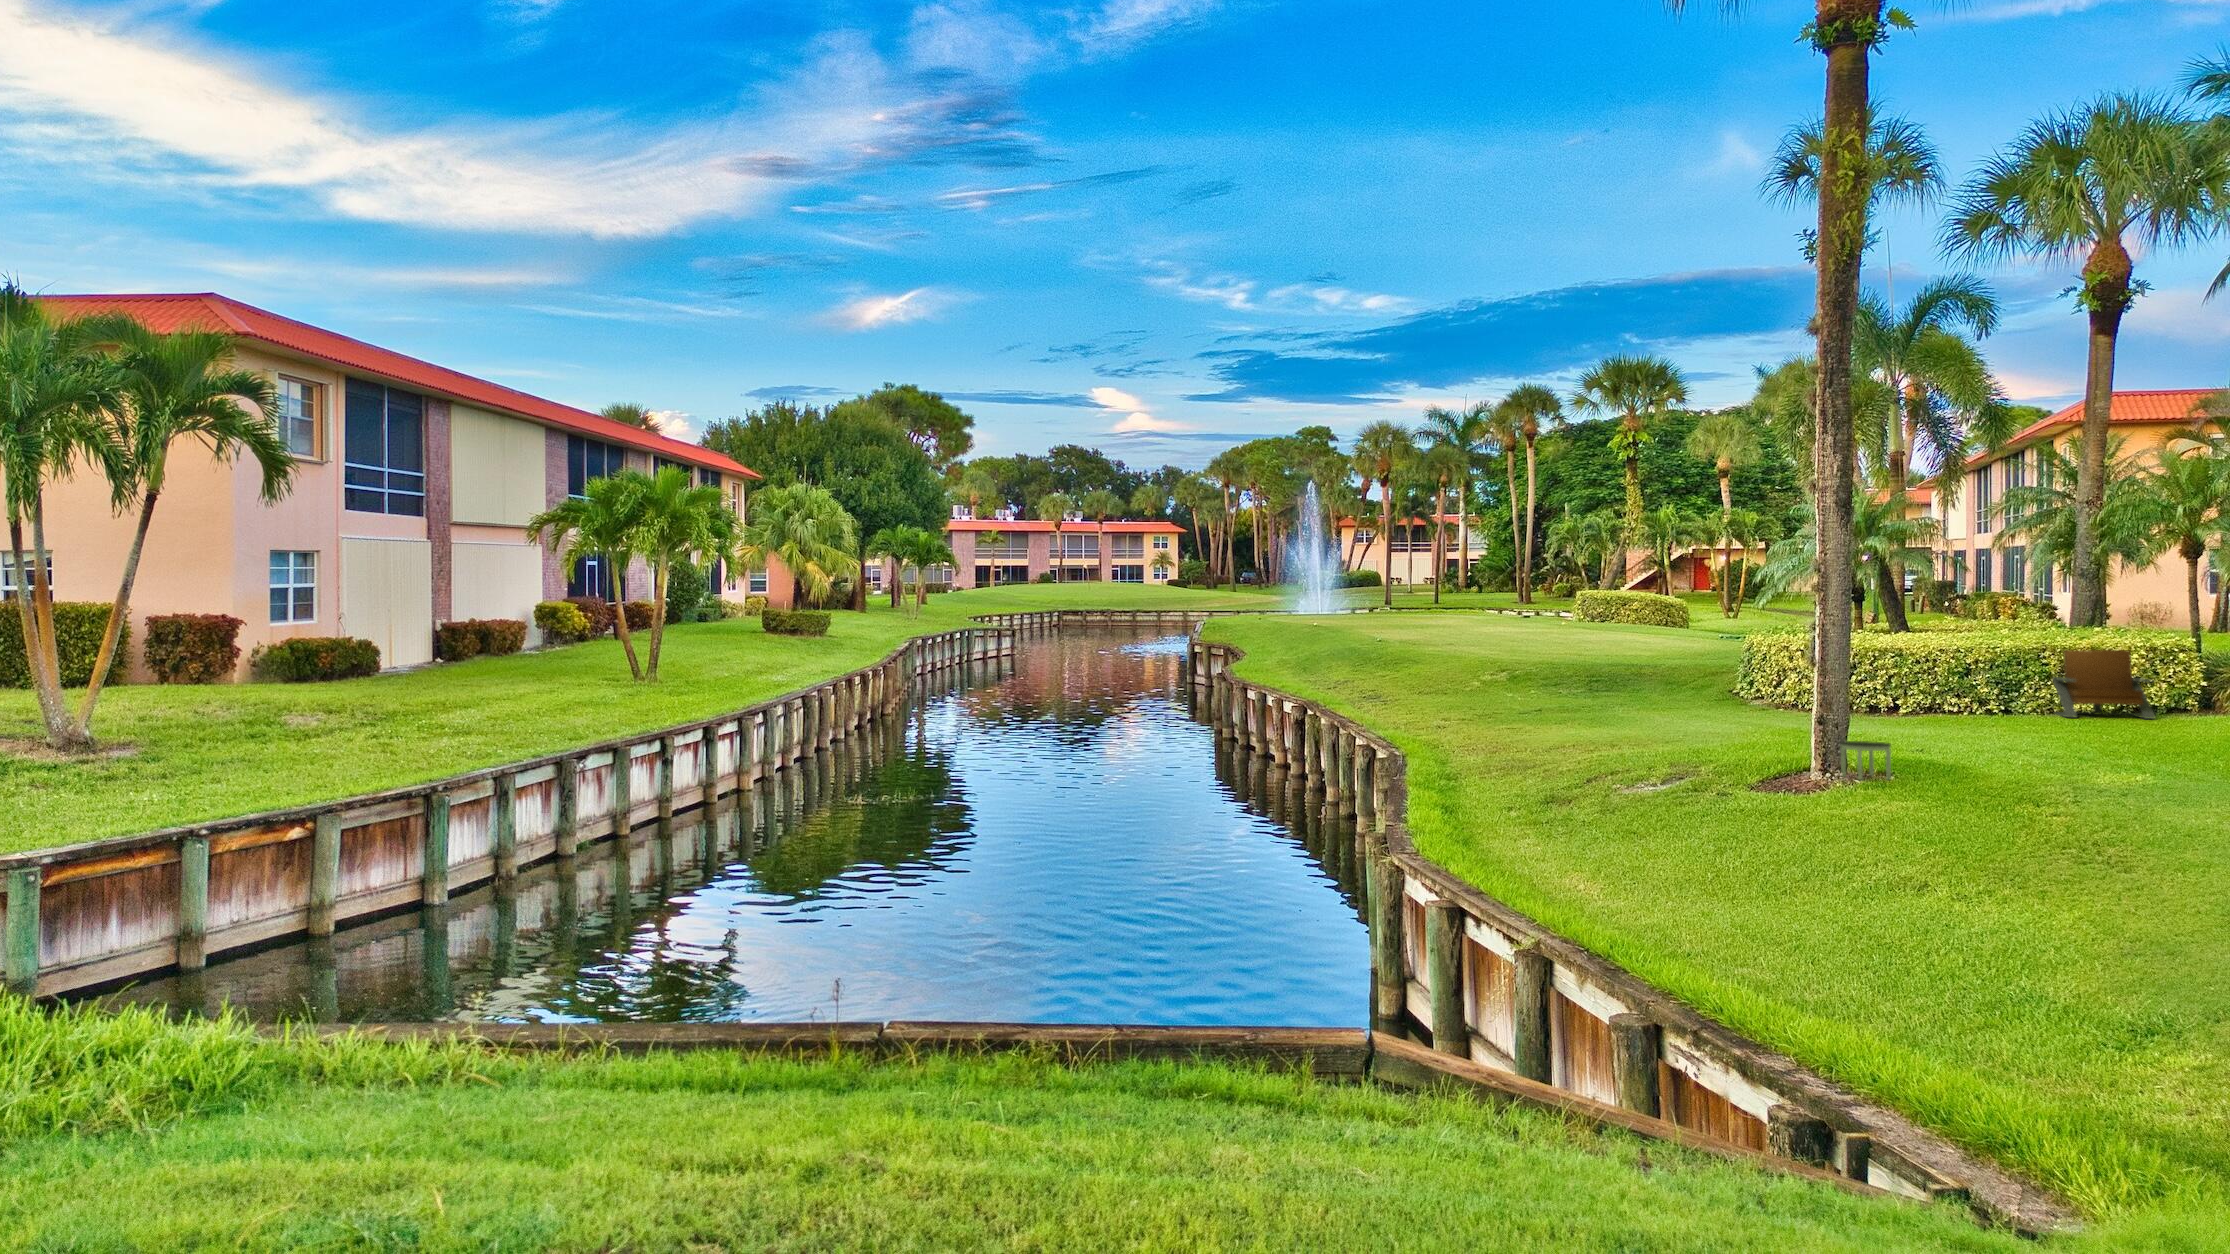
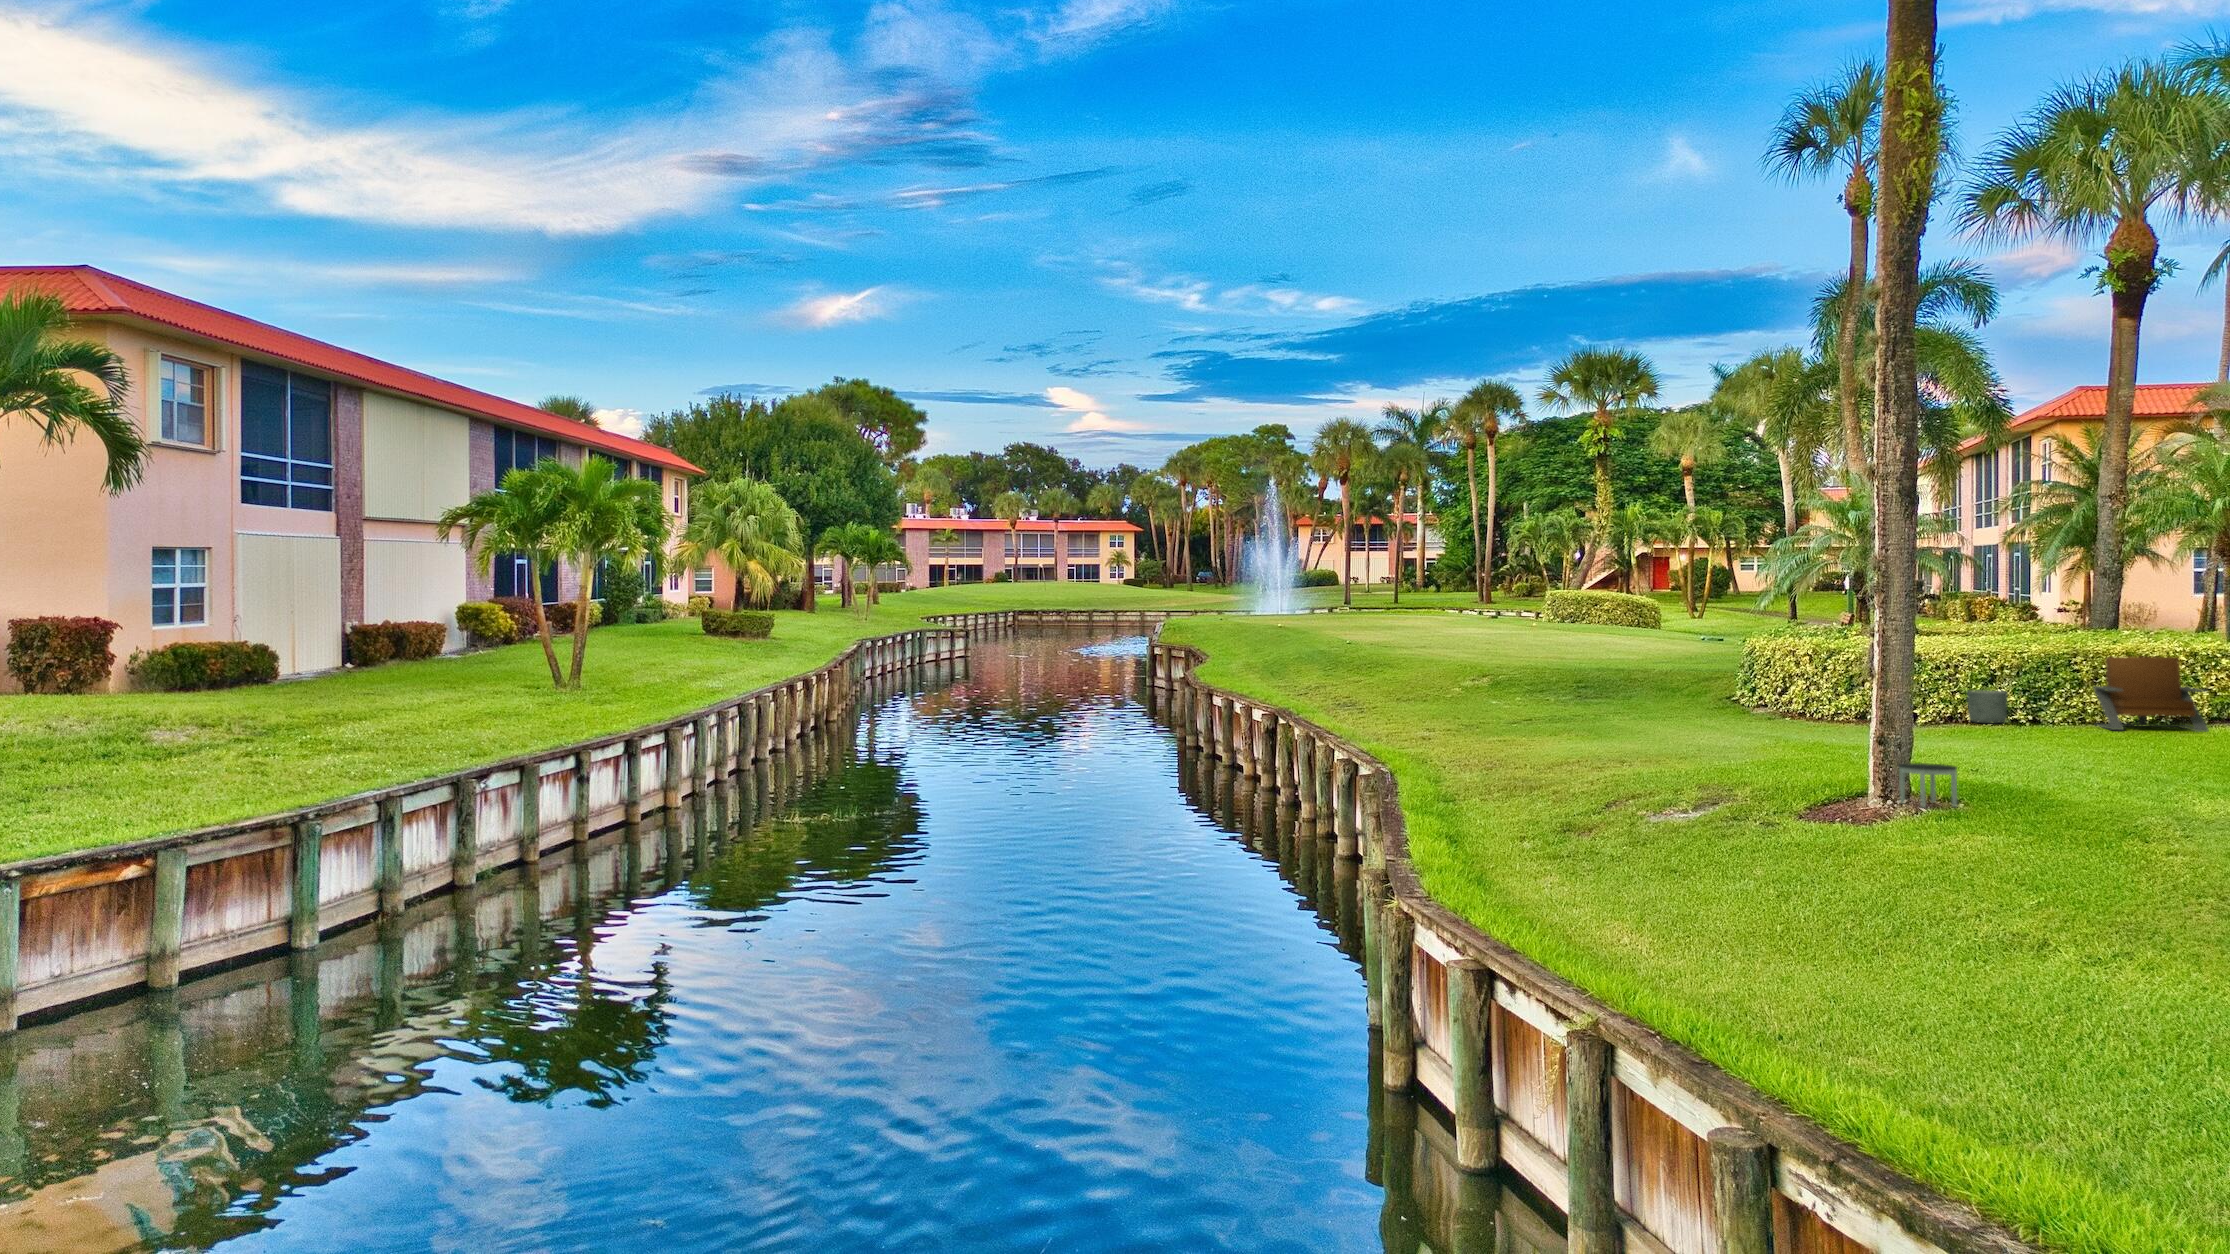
planter: none [1936,682,1973,712] -> present [1967,691,2008,723]

